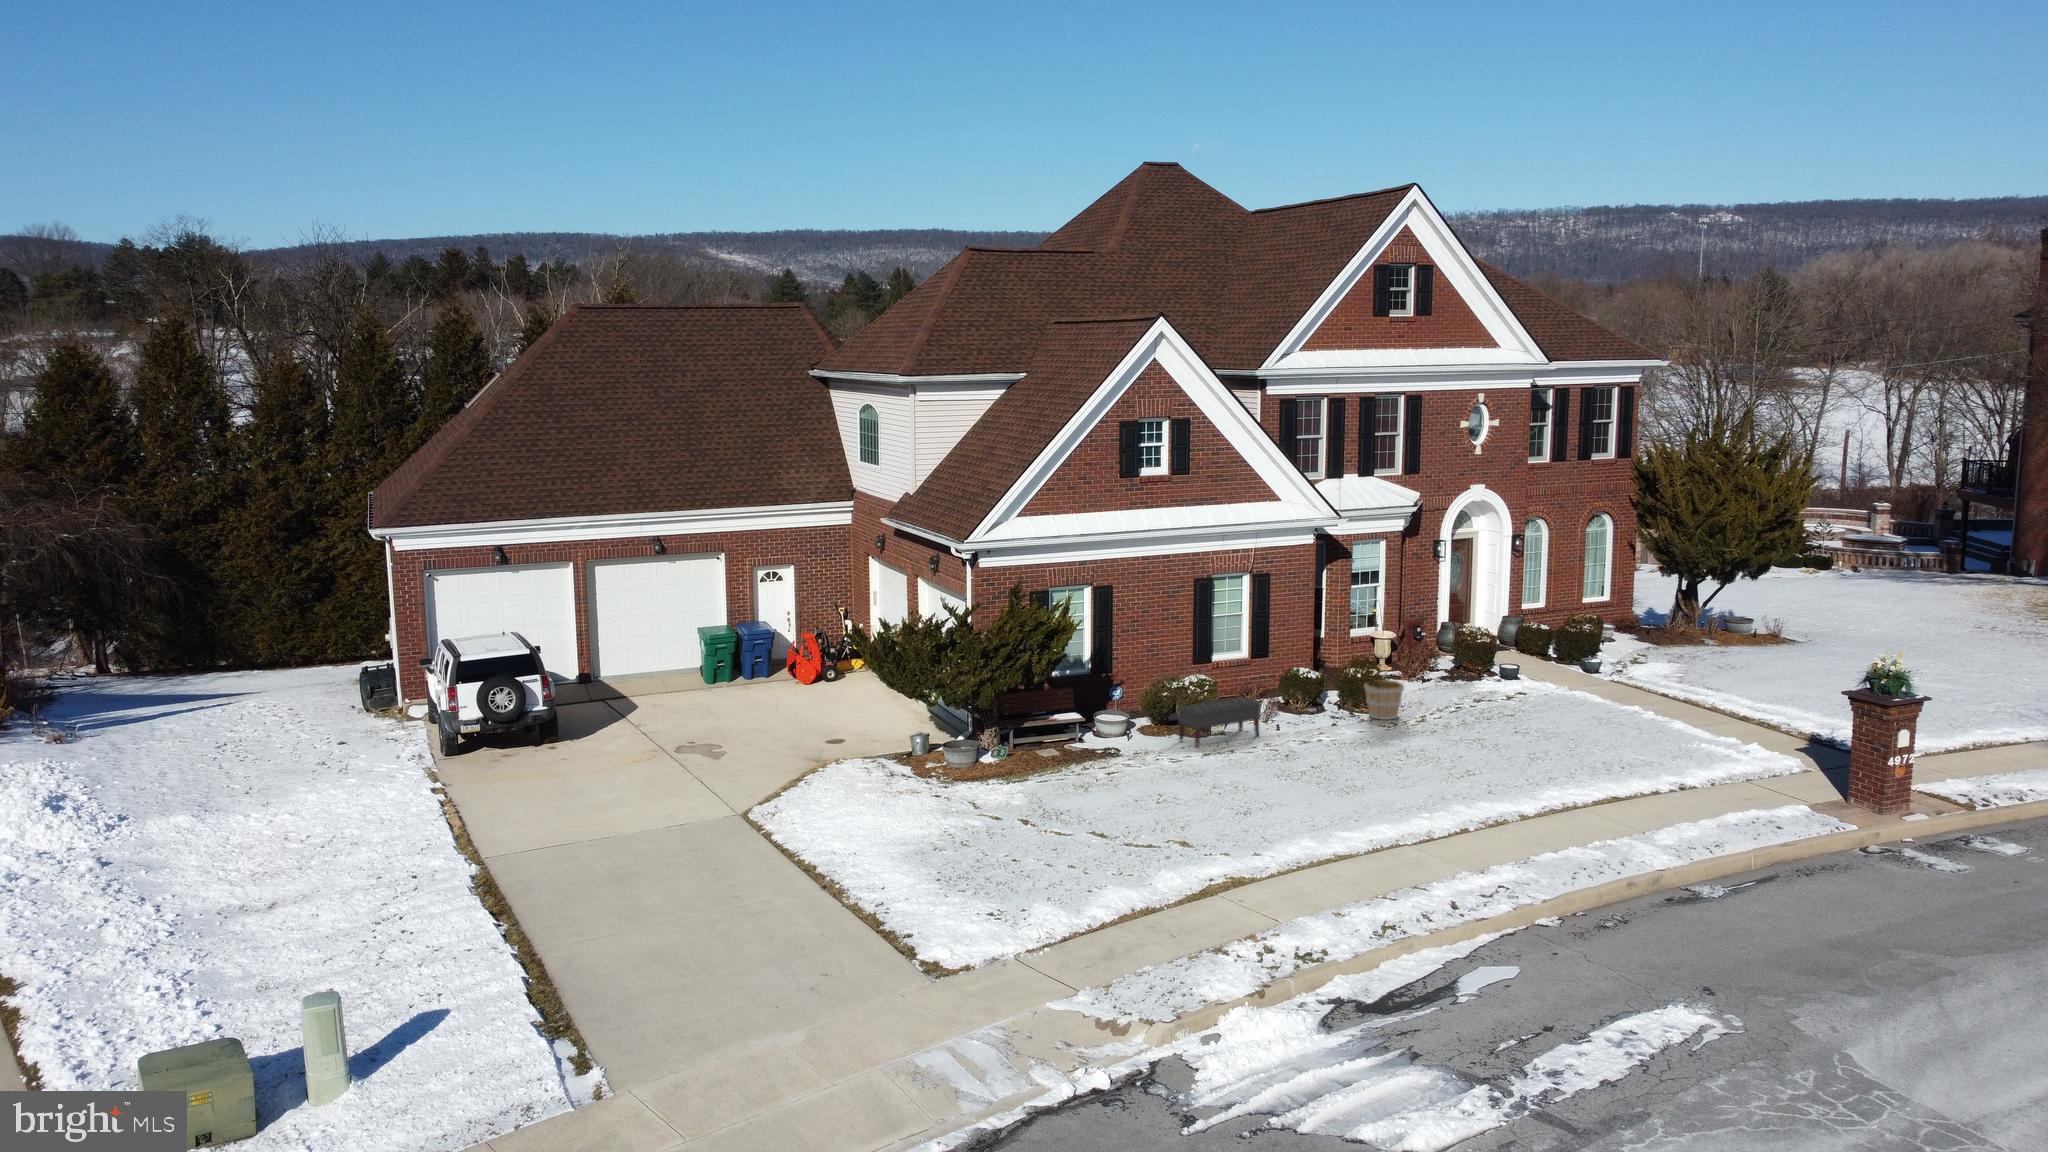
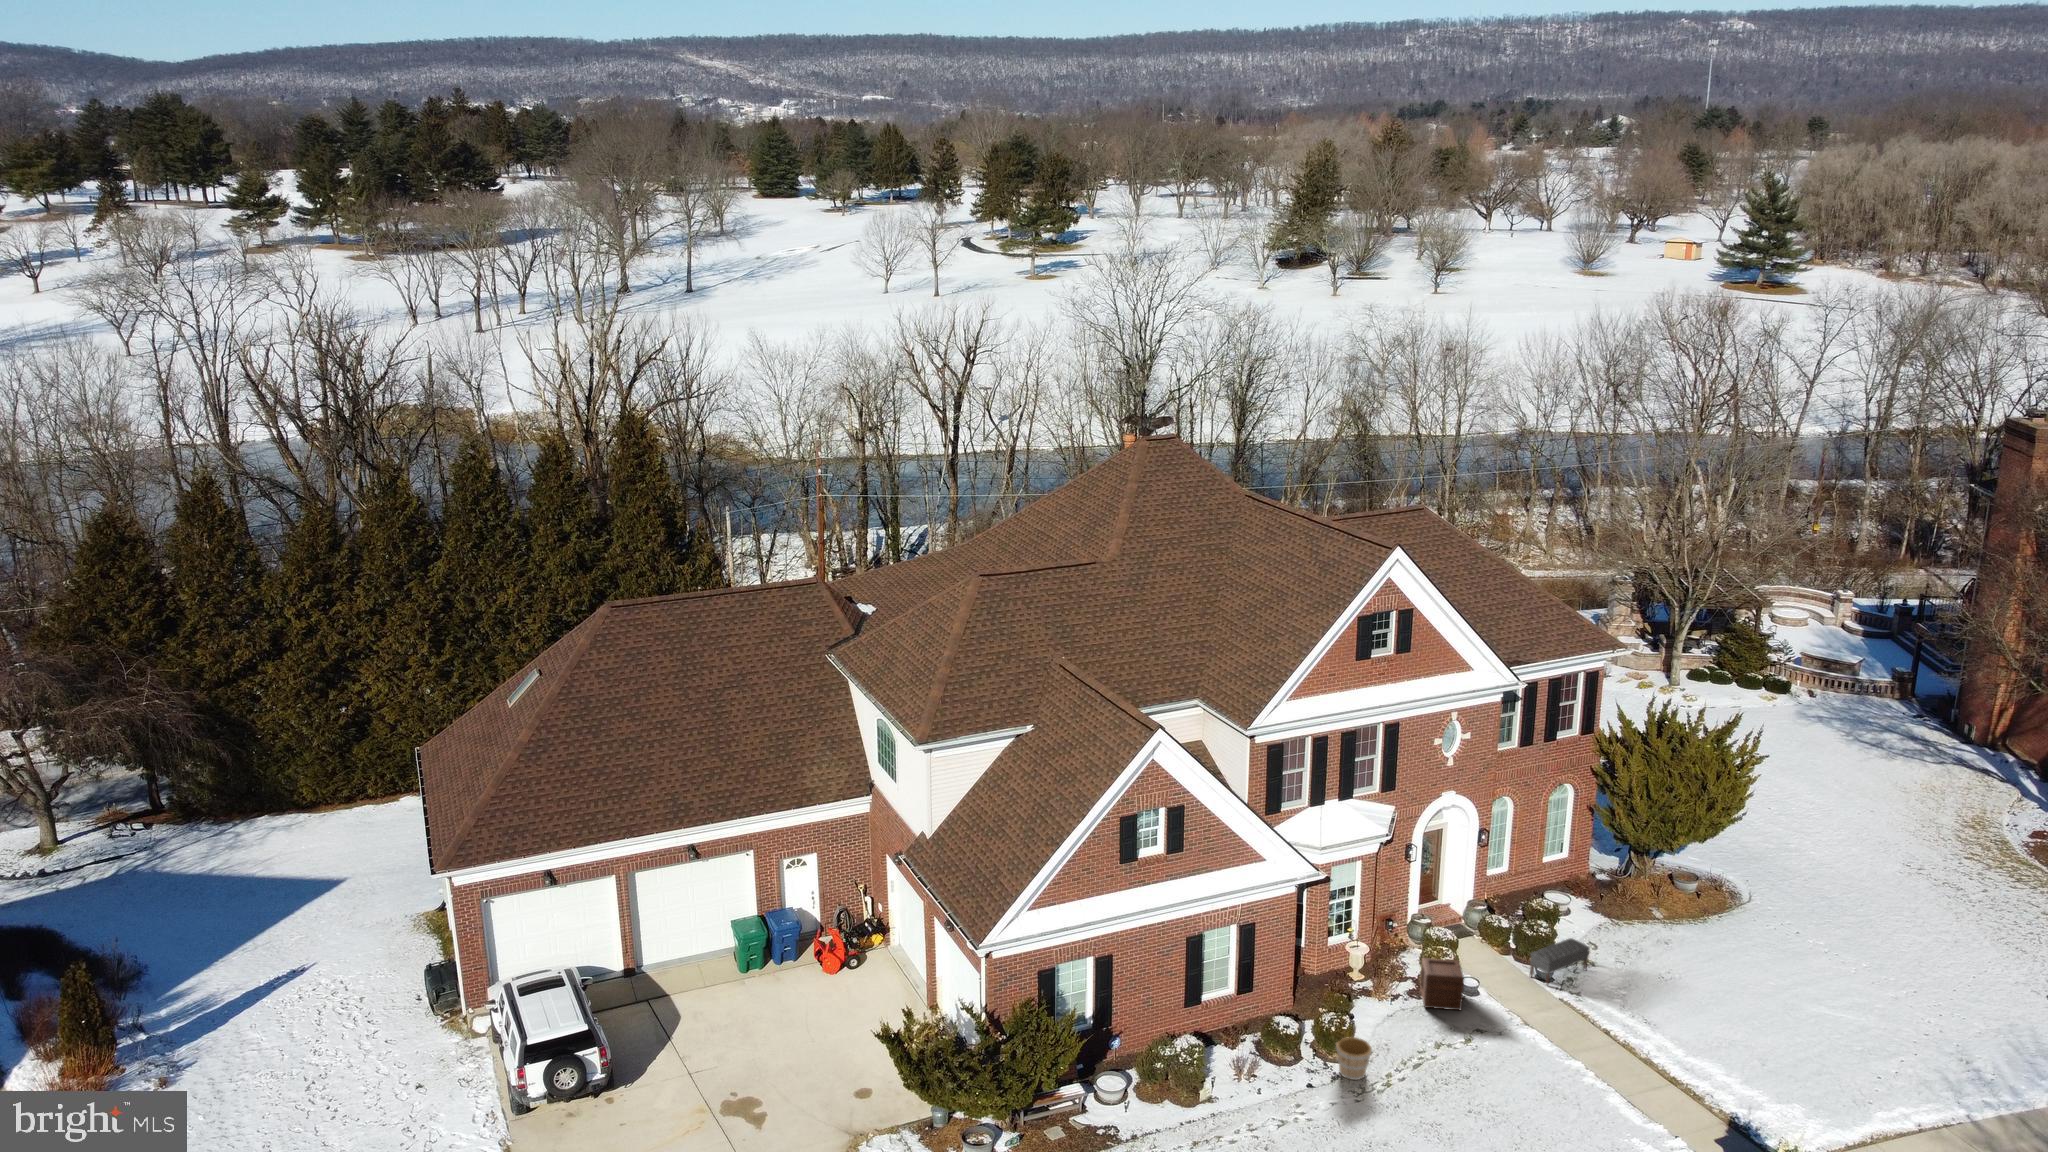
wooden crate: none [1456,637,1504,684] -> present [1420,958,1464,1010]
bench: present [1178,697,1261,747] -> present [1530,938,1590,985]

